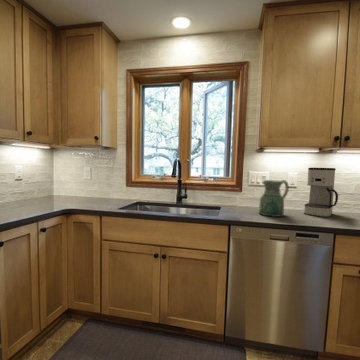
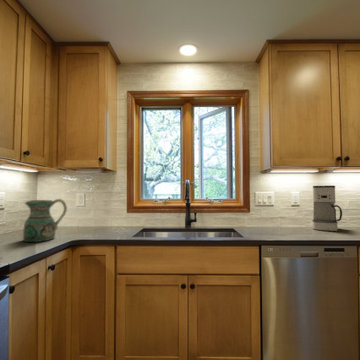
ceramic pitcher: present [259,180,289,217] -> present [23,199,67,242]

